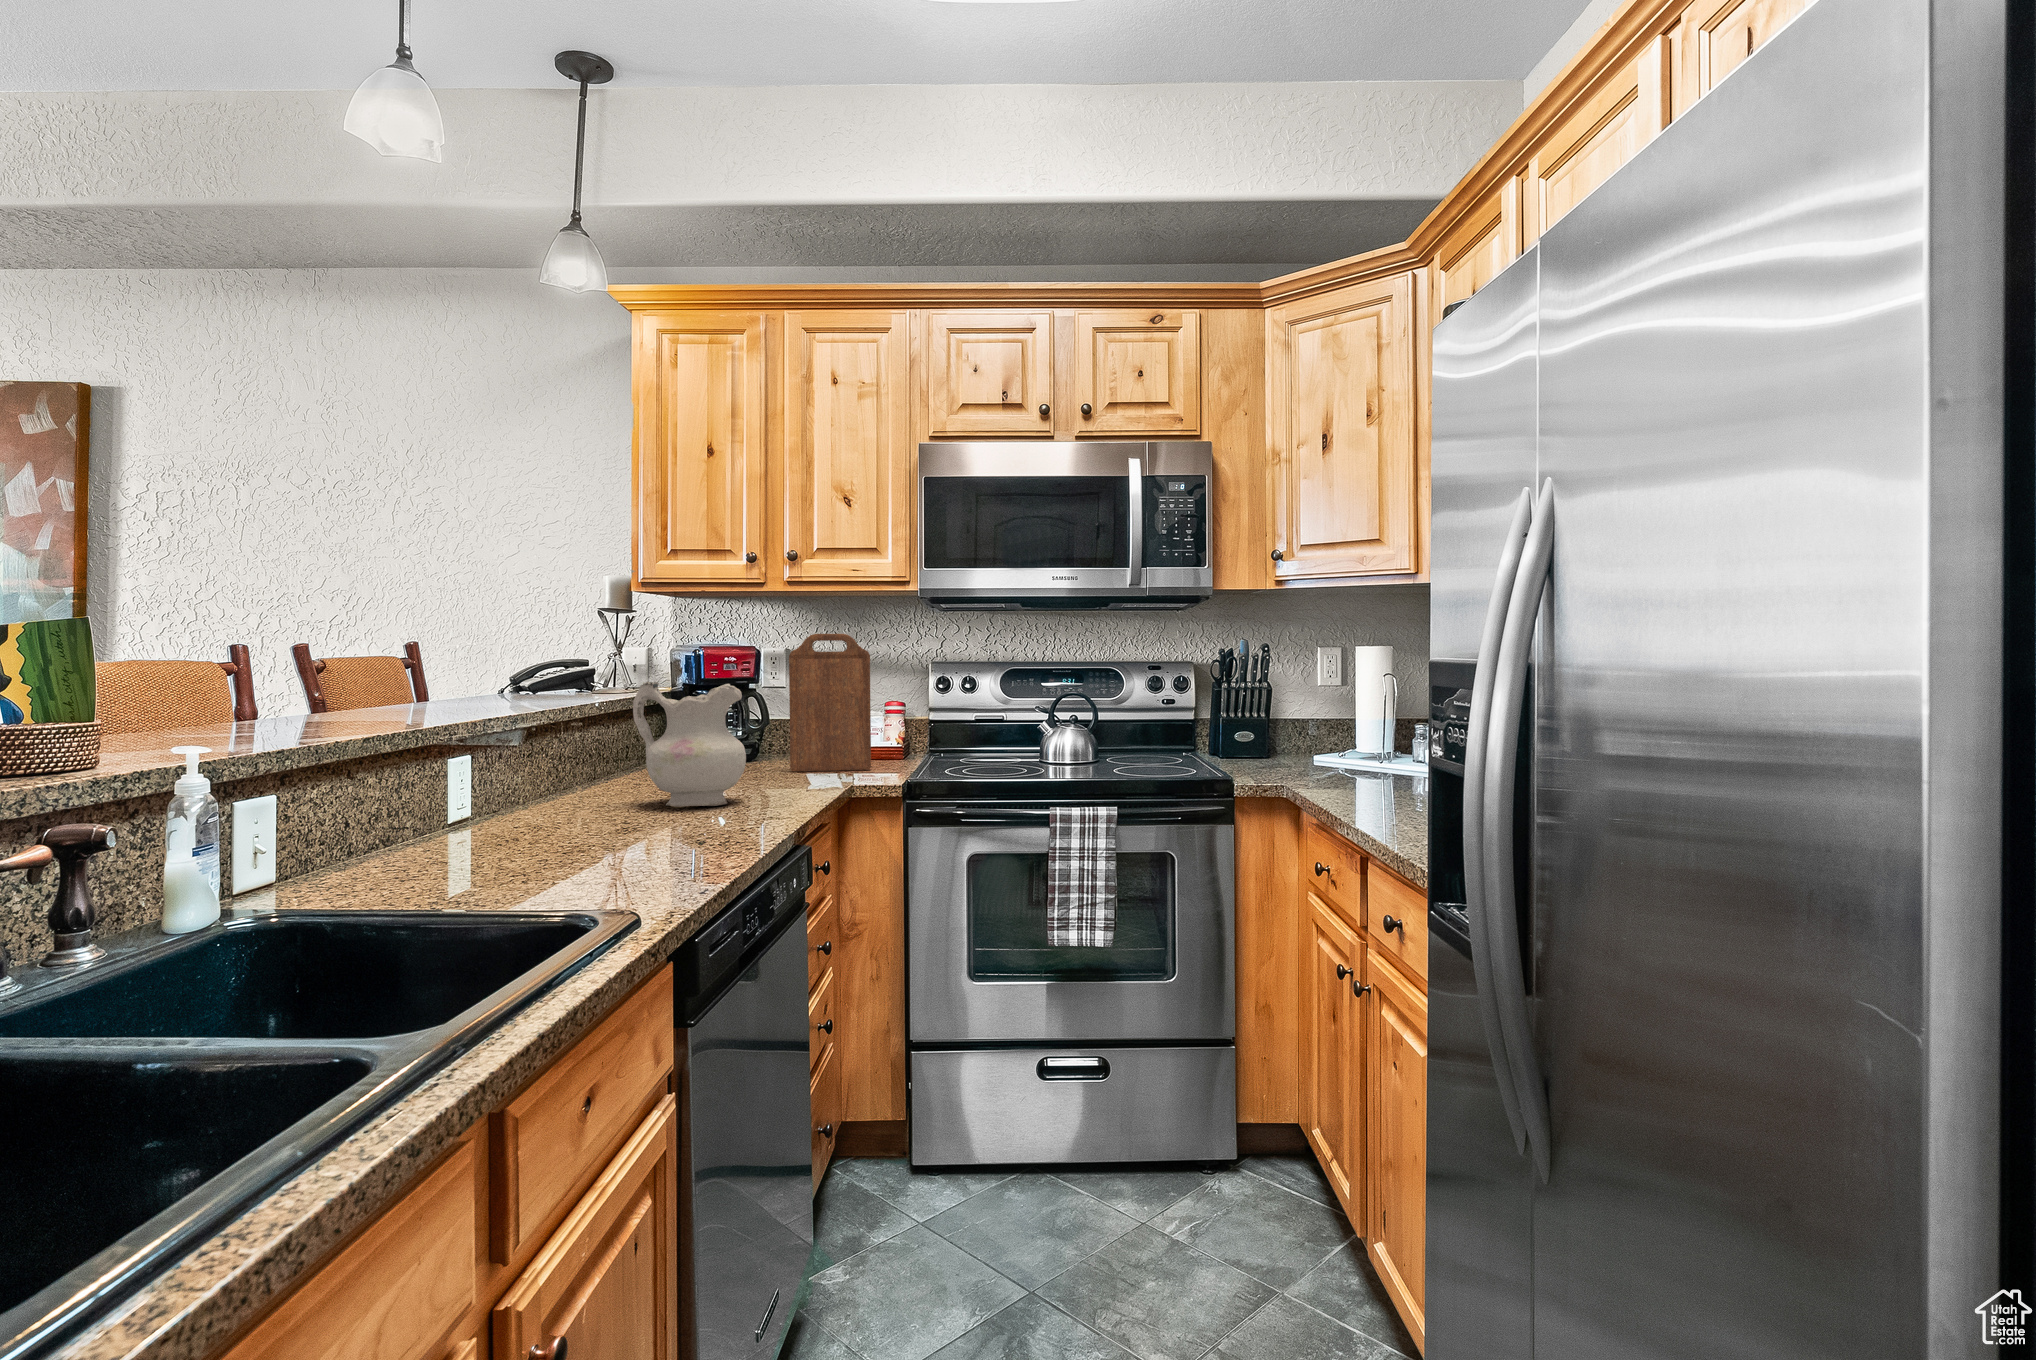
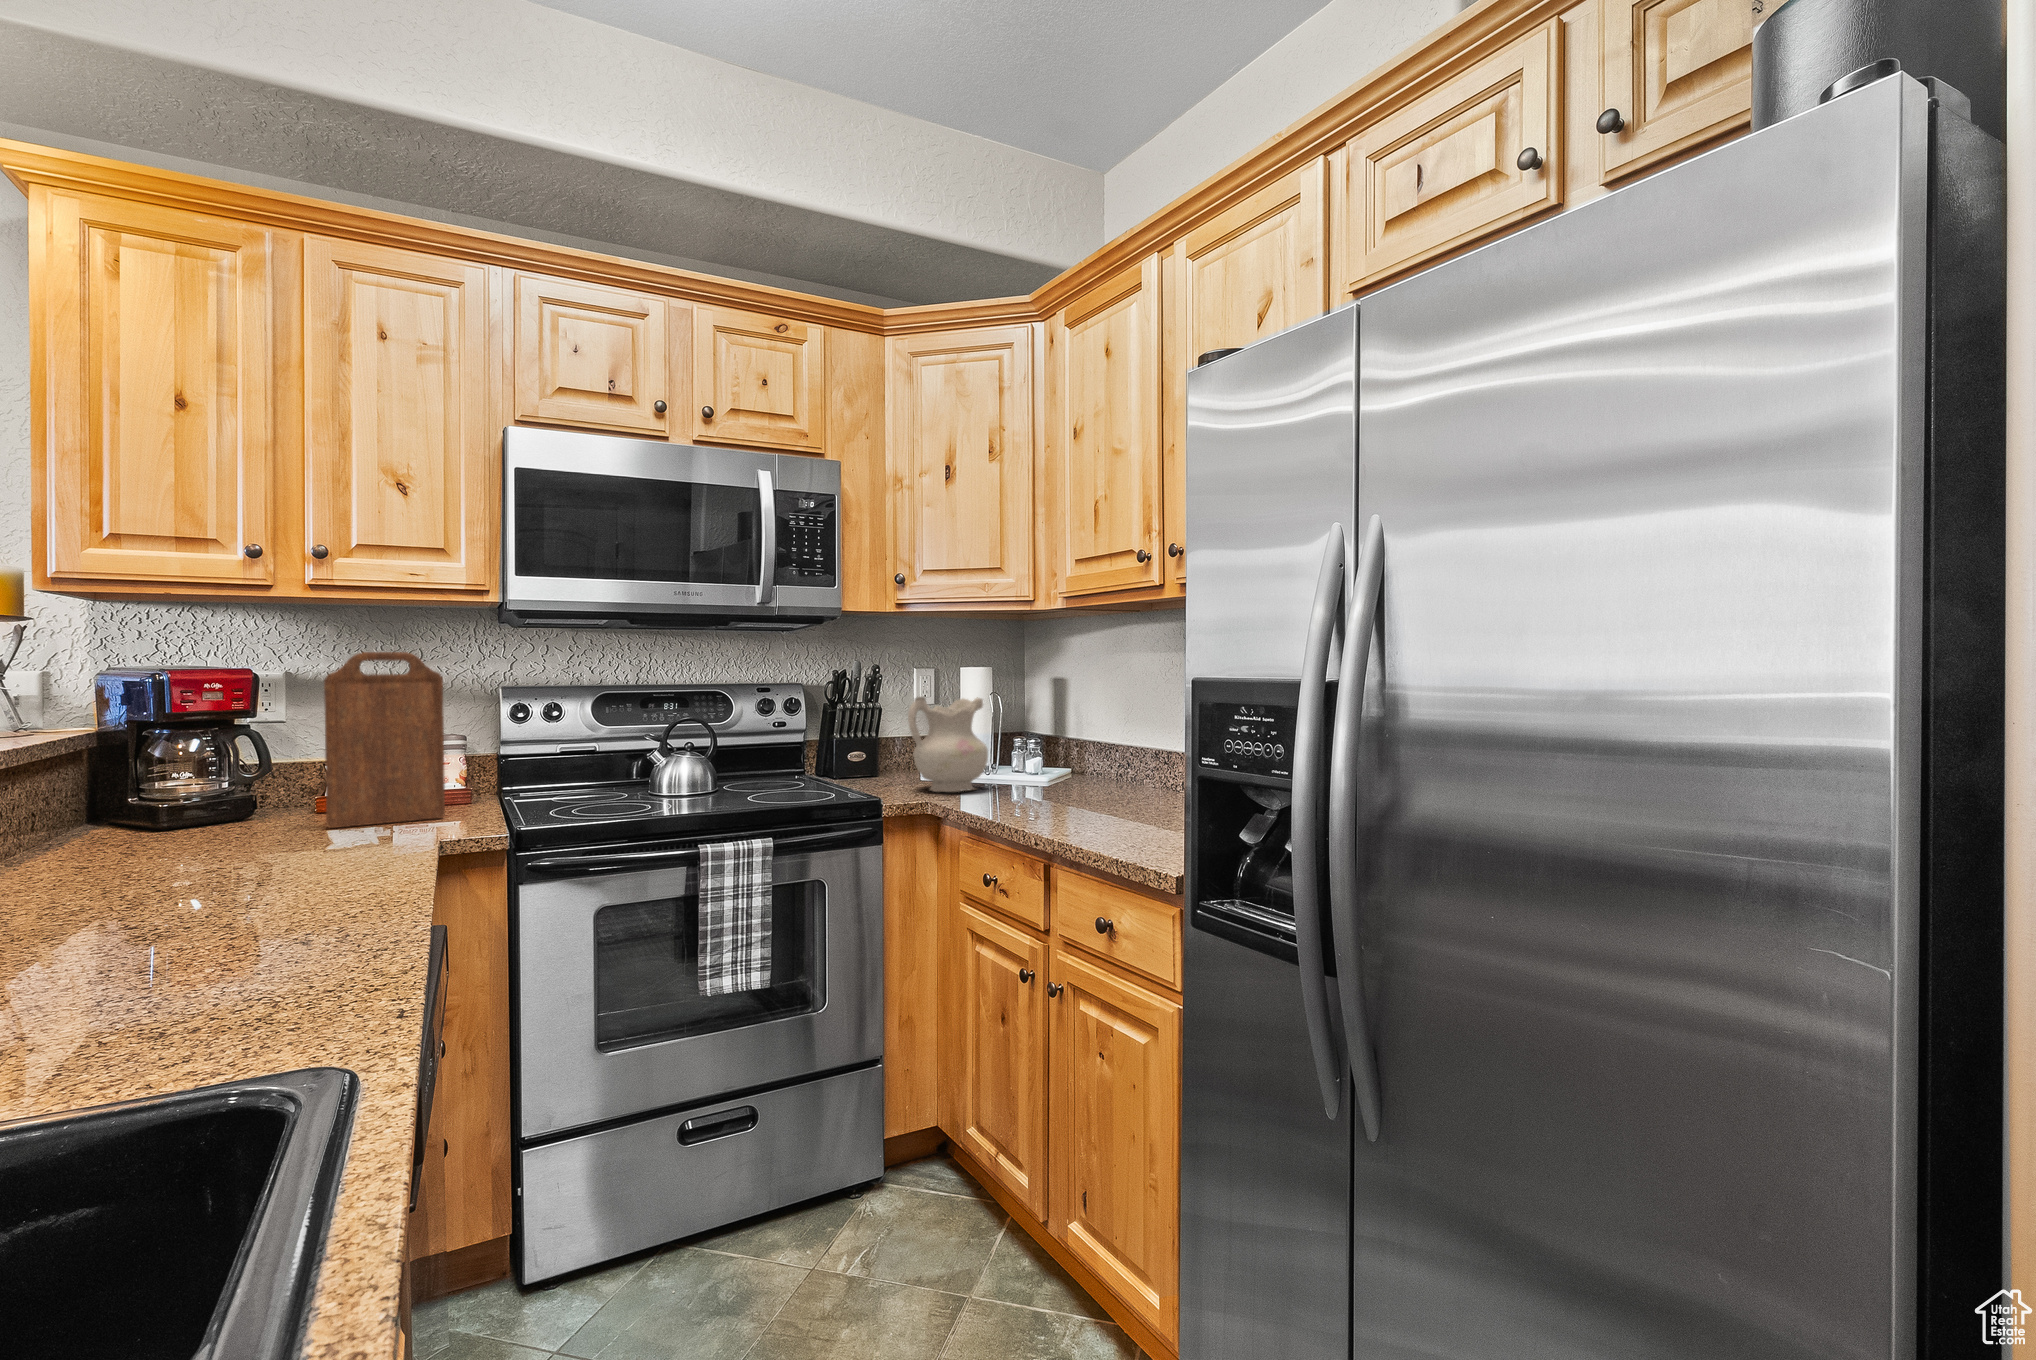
ceramic pitcher: present [633,681,746,807] -> present [908,696,988,792]

